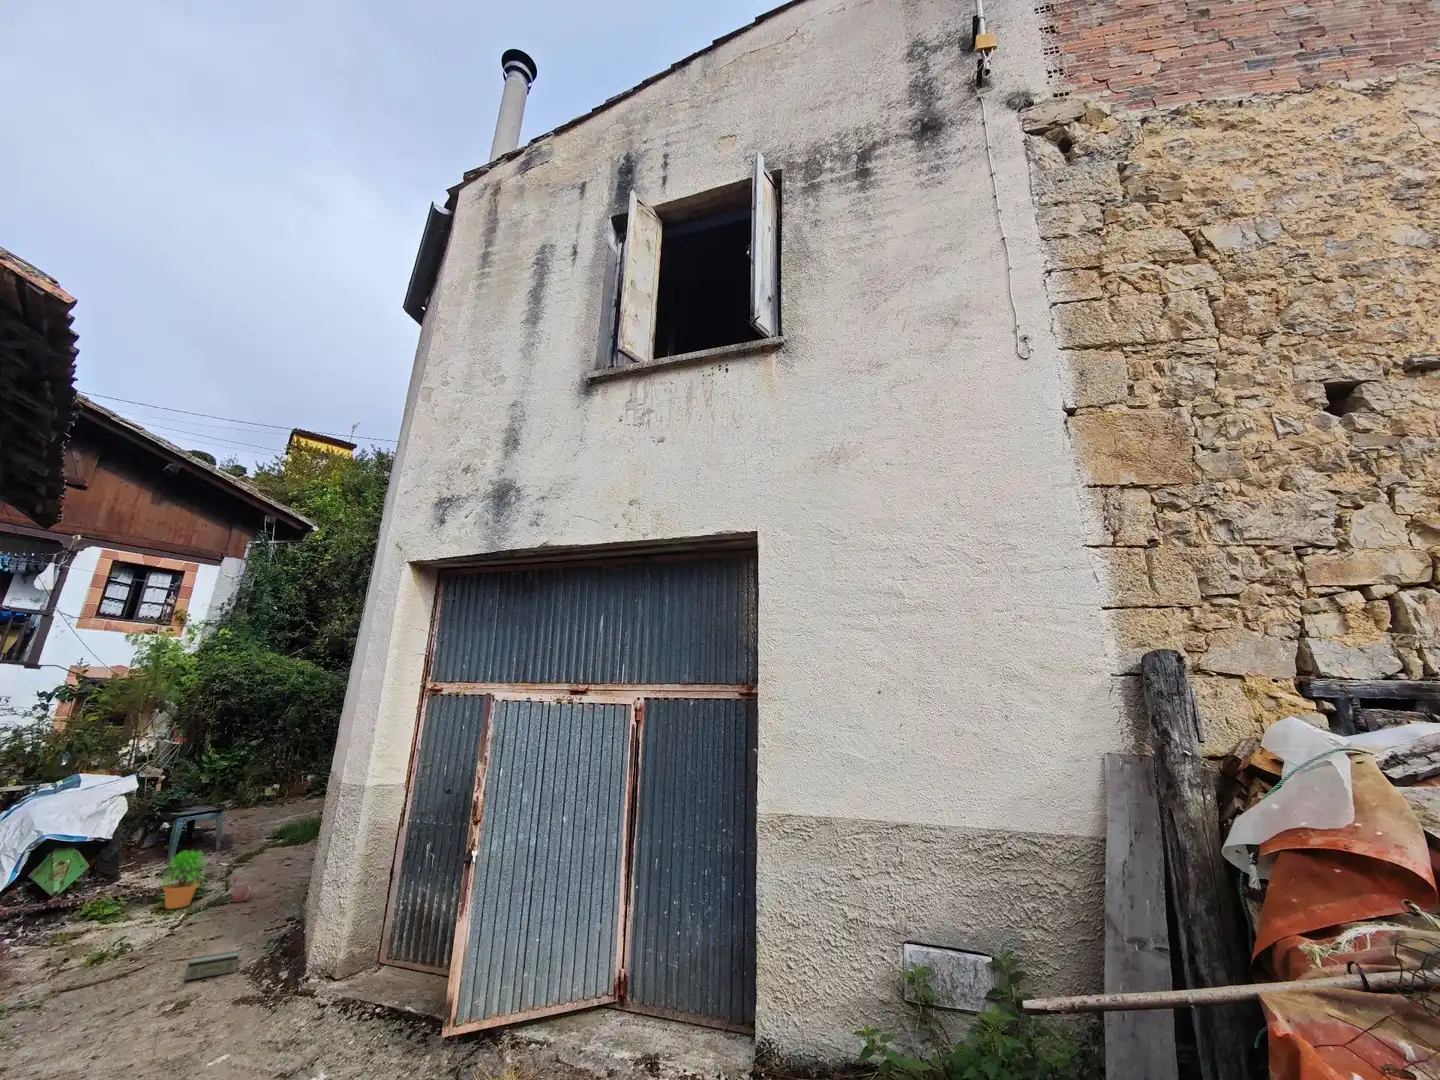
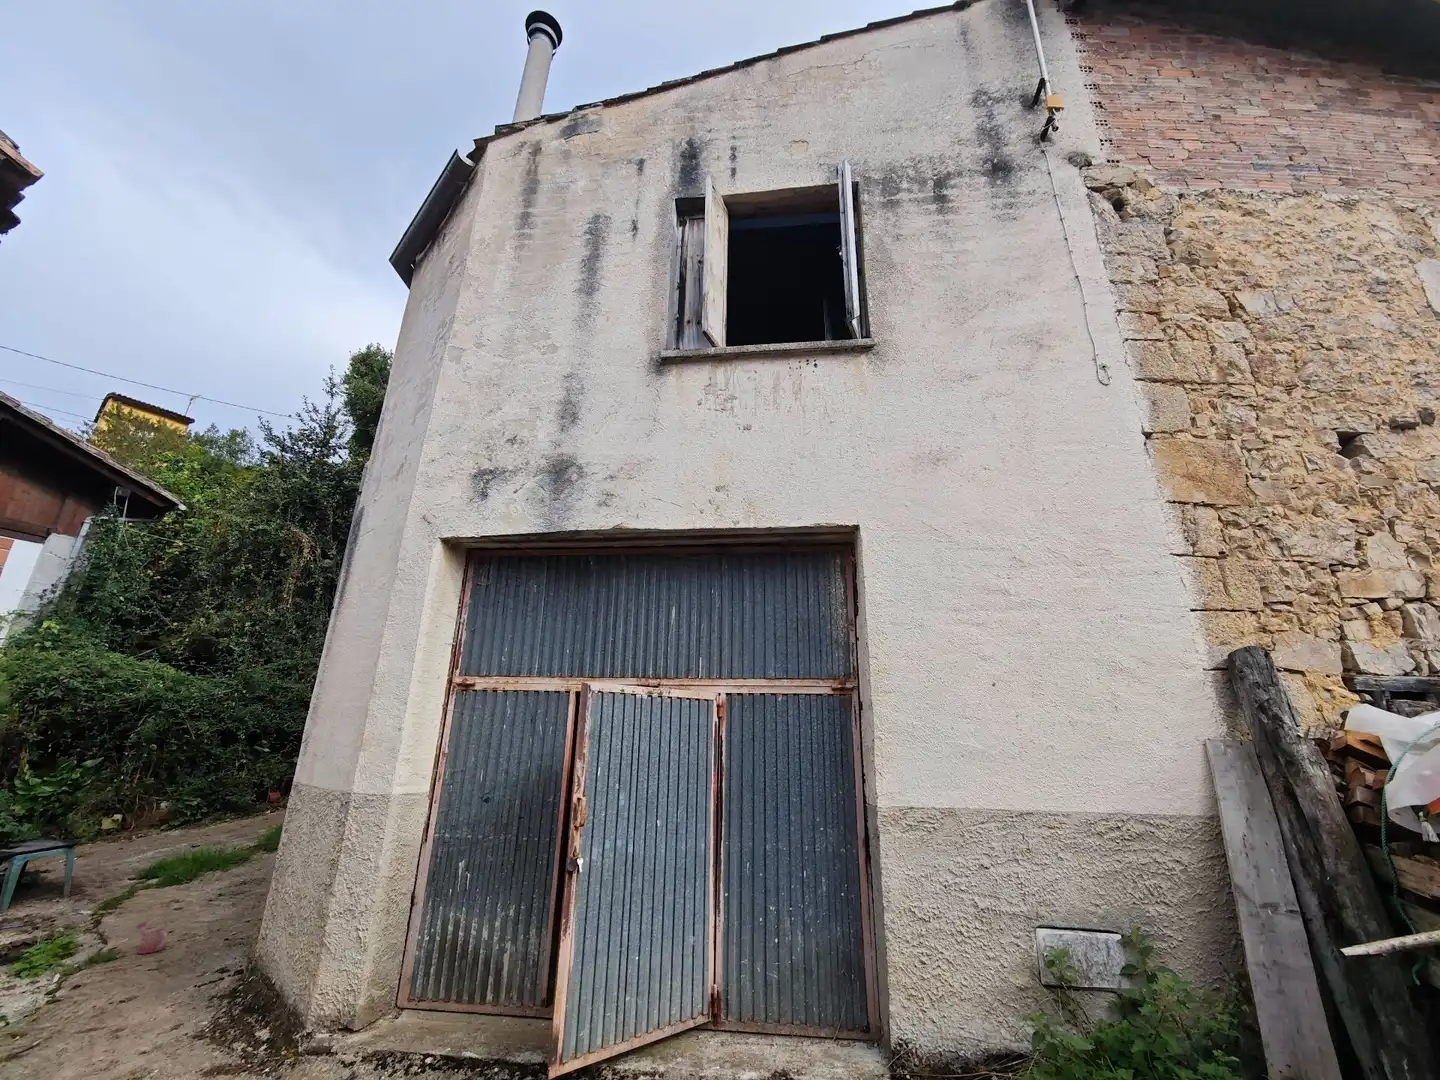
potted plant: present [160,851,205,909] -> none [31,889,107,969]
toolbox: present [185,951,240,980] -> none [134,1010,206,1055]

